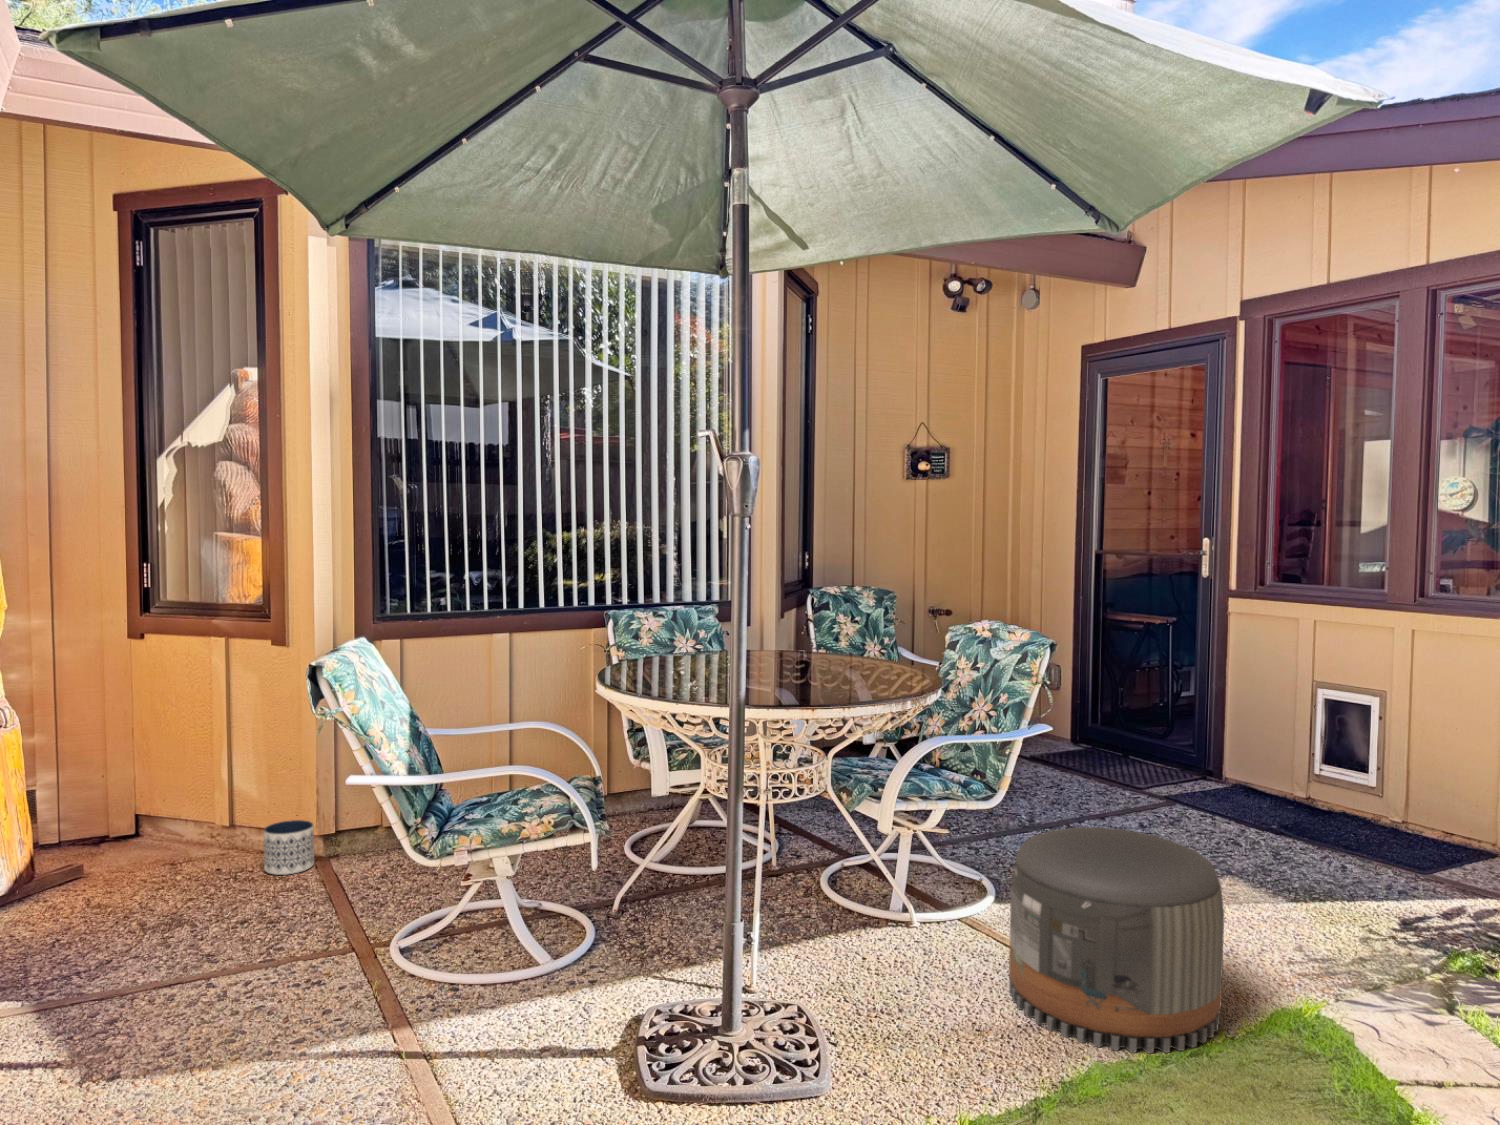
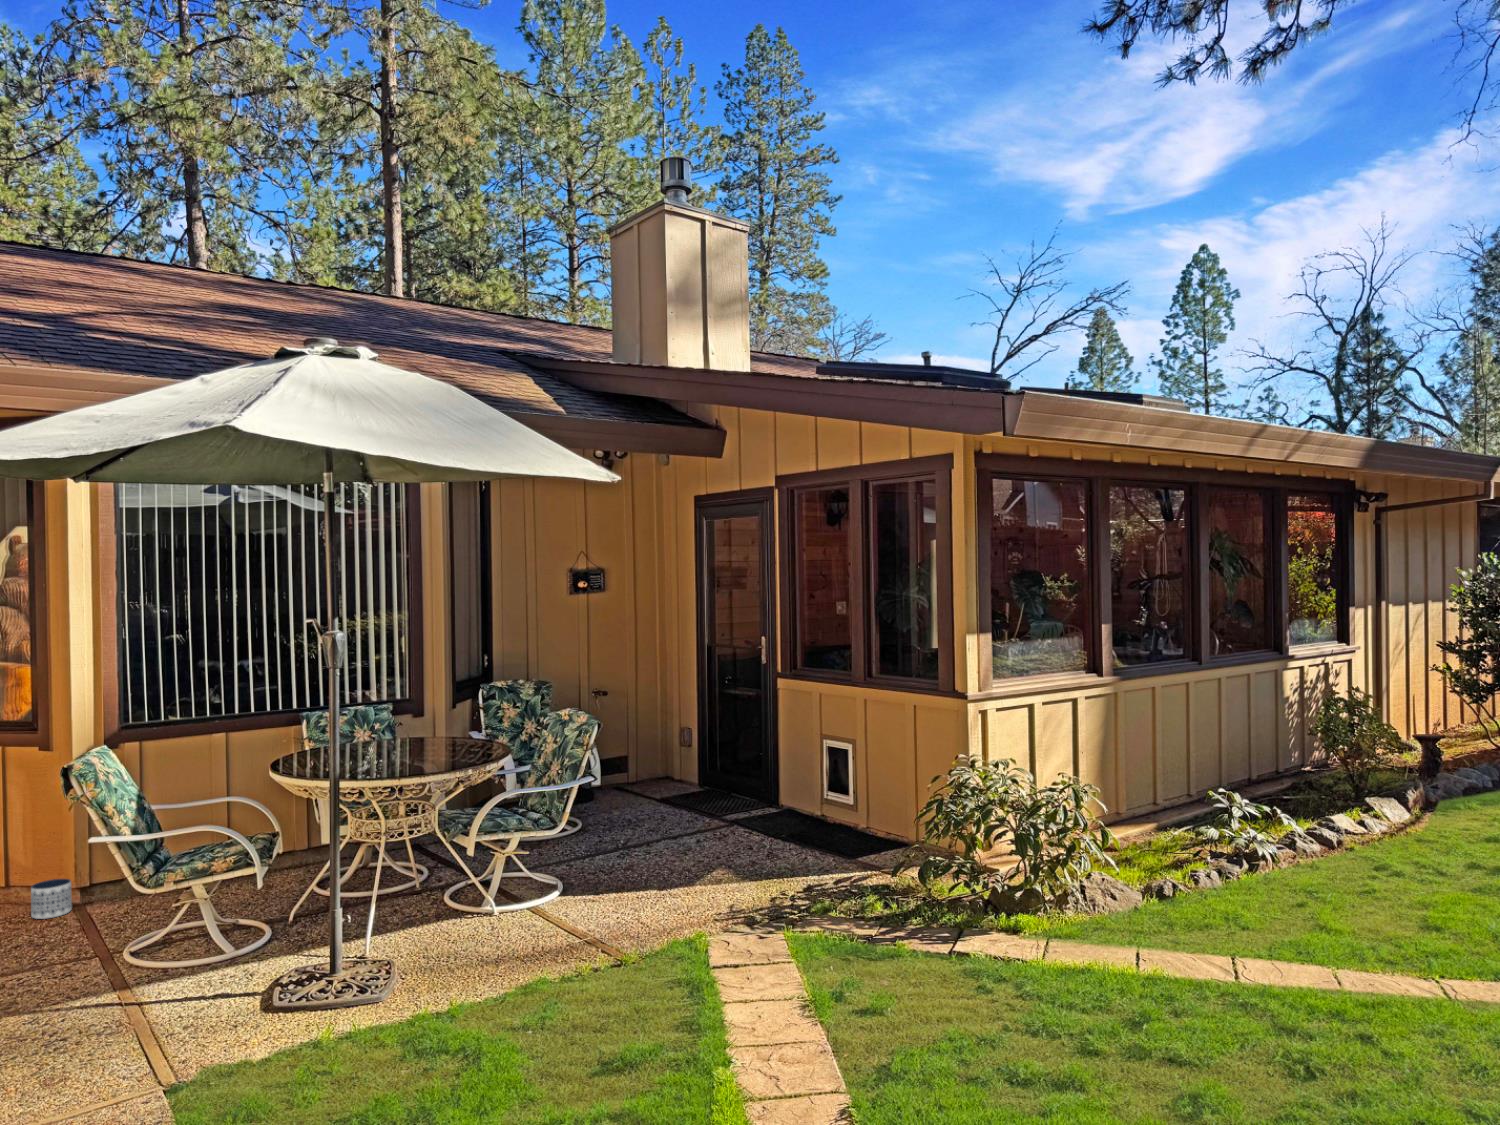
pouf: present [1009,827,1224,1053] -> none [526,840,647,965]

